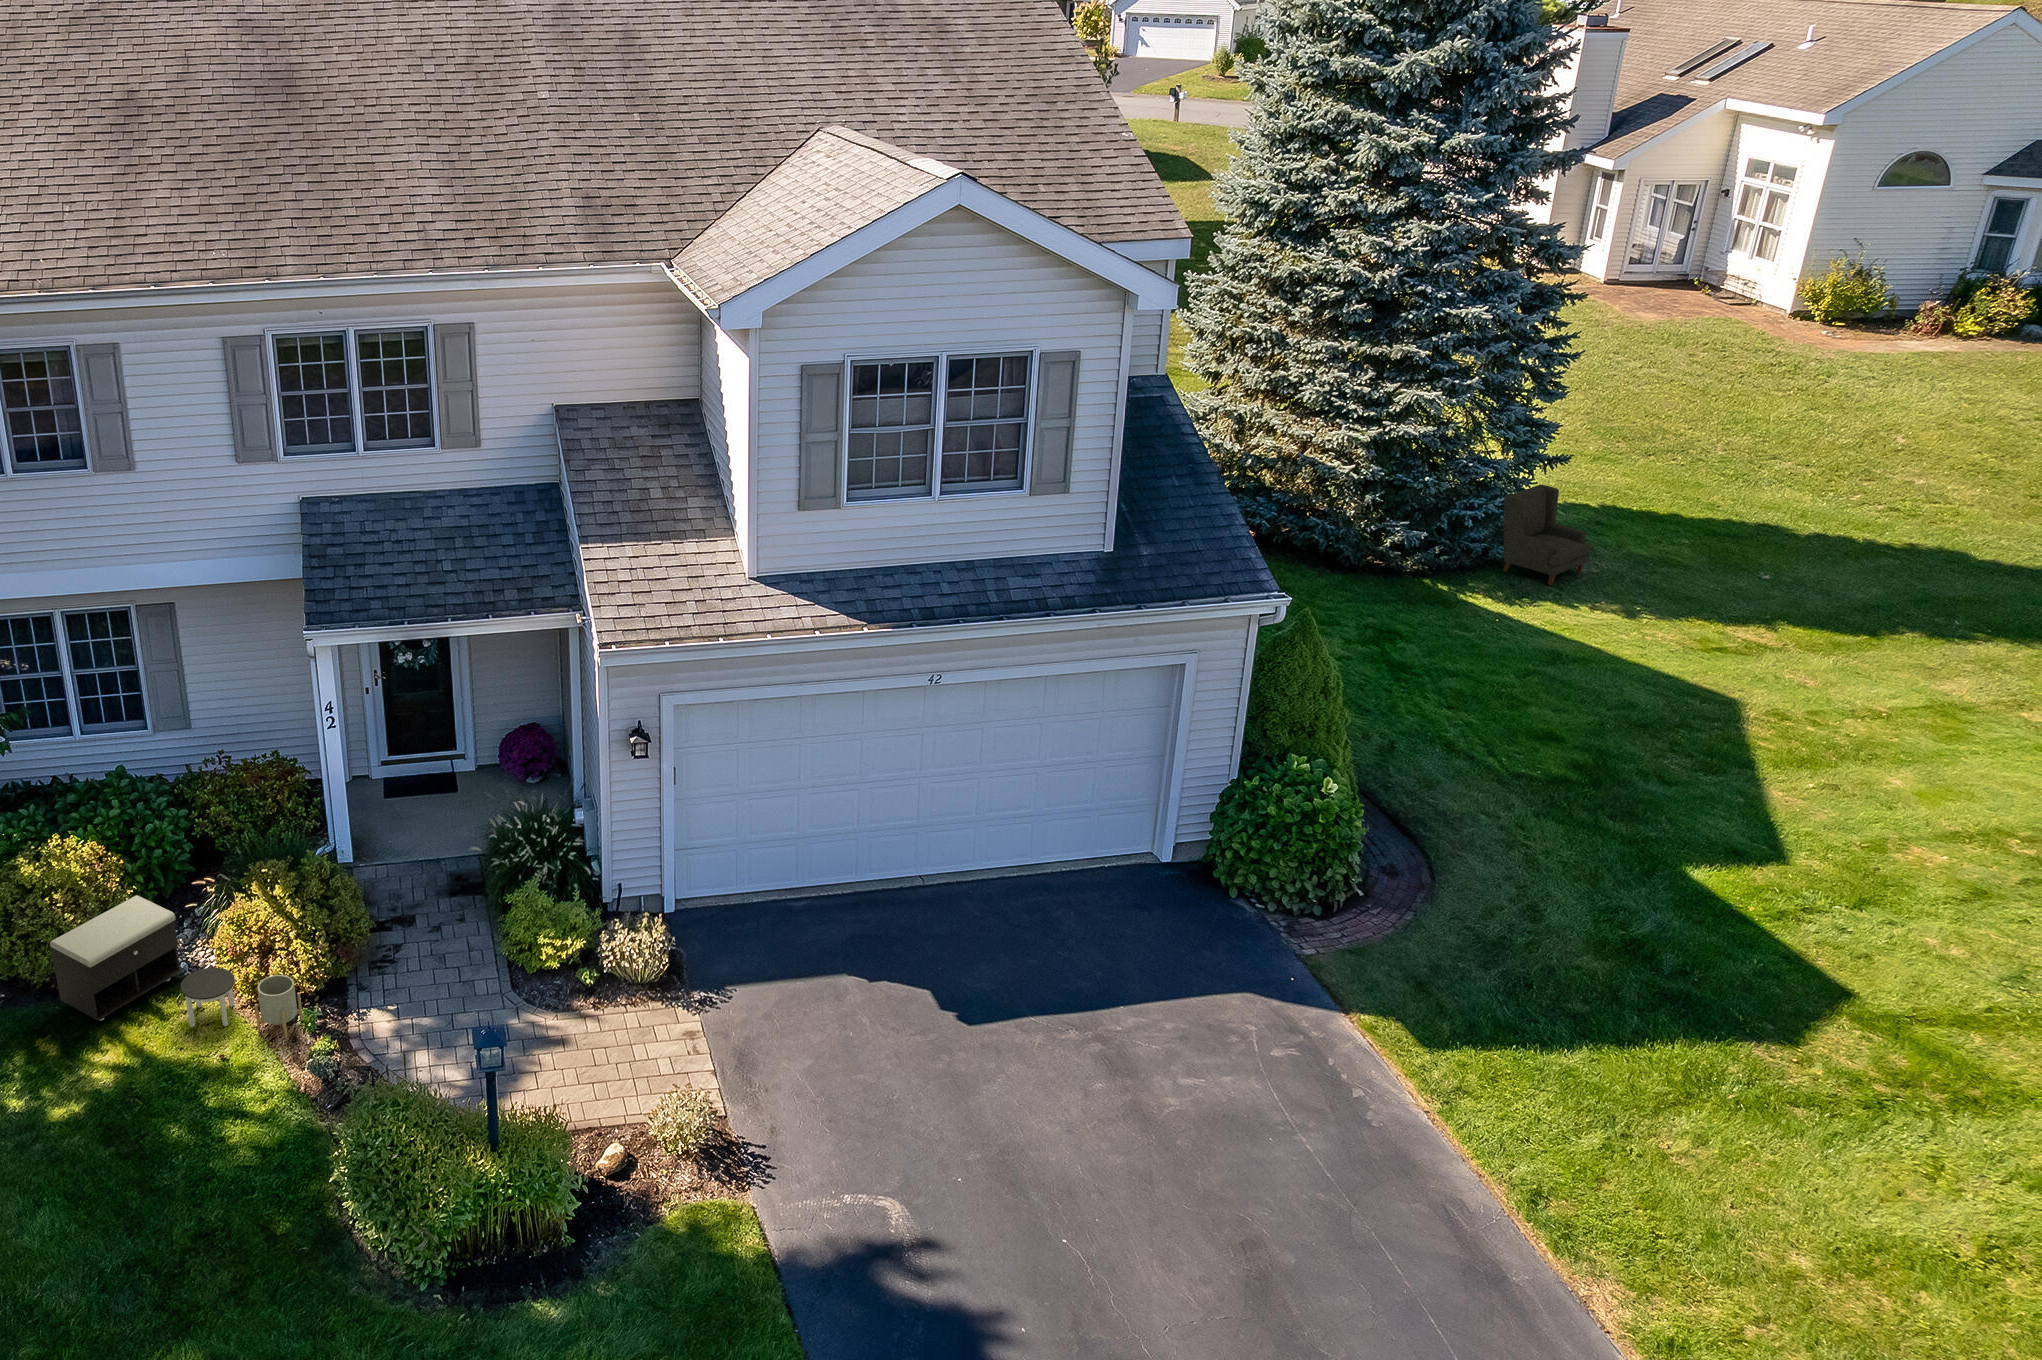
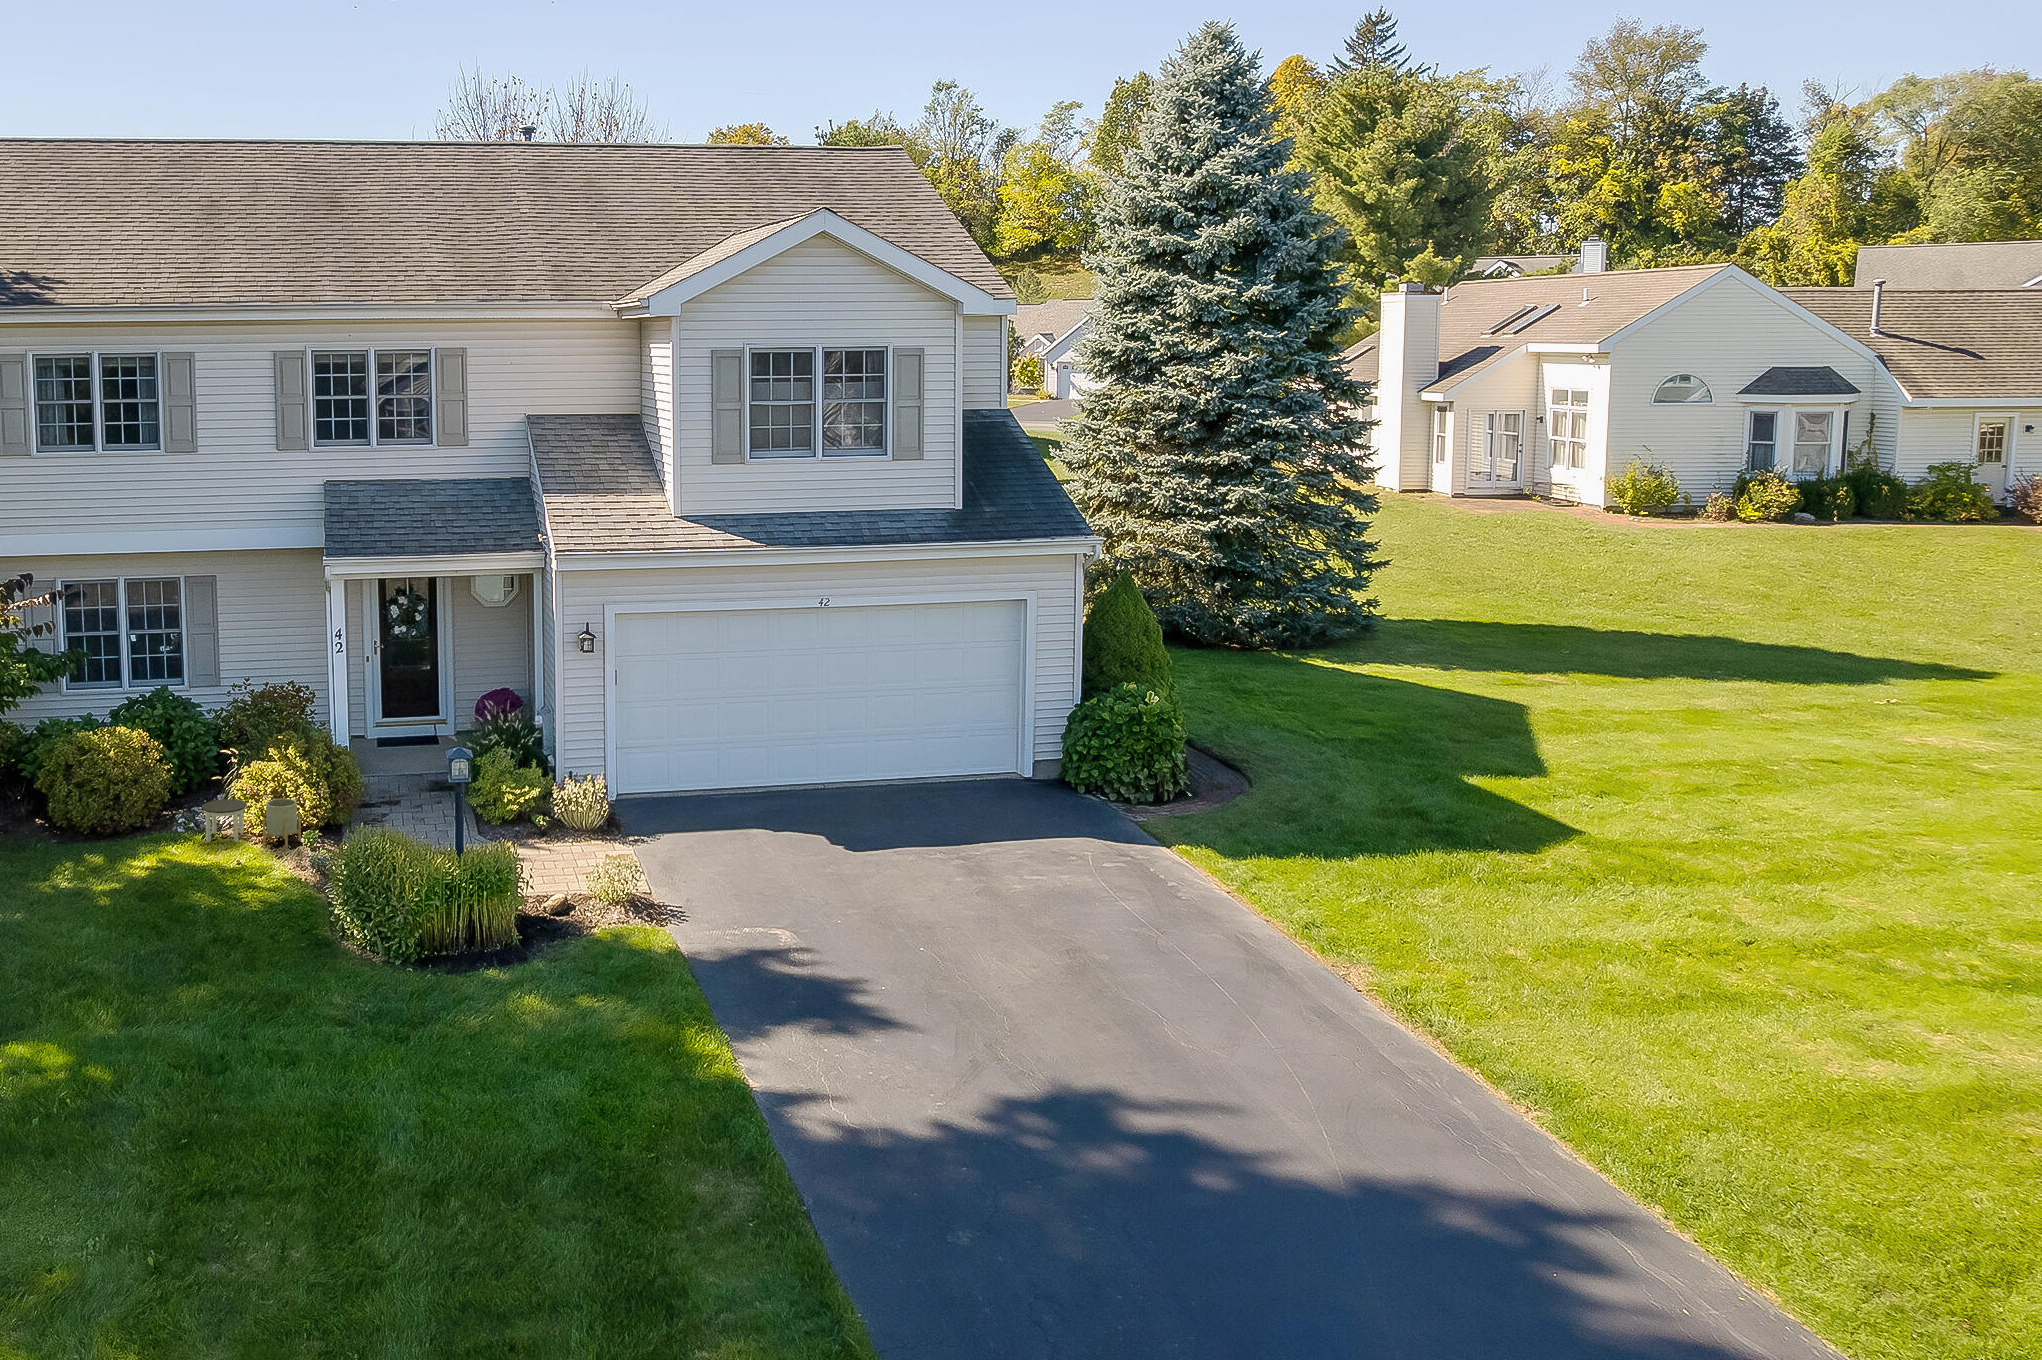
chair: present [1503,484,1591,585] -> none [1330,570,1409,647]
storage bench: present [50,895,182,1021] -> none [98,750,201,838]

